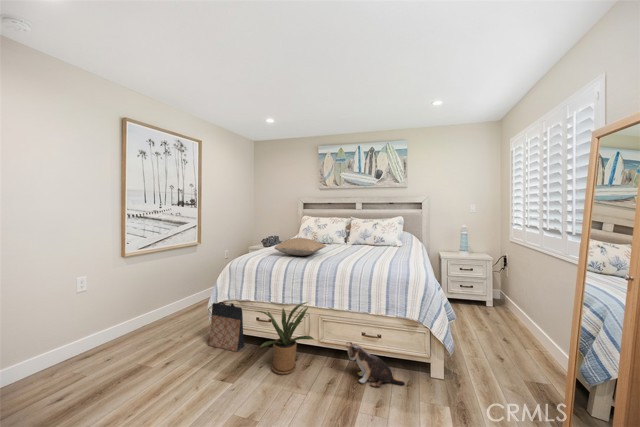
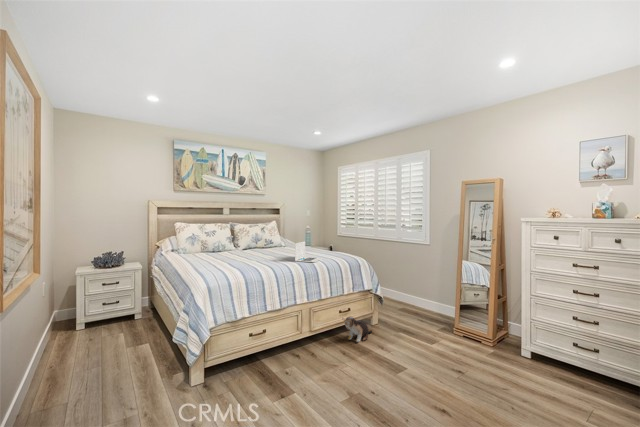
pillow: present [274,238,326,256] -> none [227,245,281,263]
laptop: none [330,241,368,266] -> present [295,241,322,262]
bag: present [209,302,244,352] -> none [207,326,250,390]
house plant: present [257,302,314,375] -> none [286,296,324,367]

